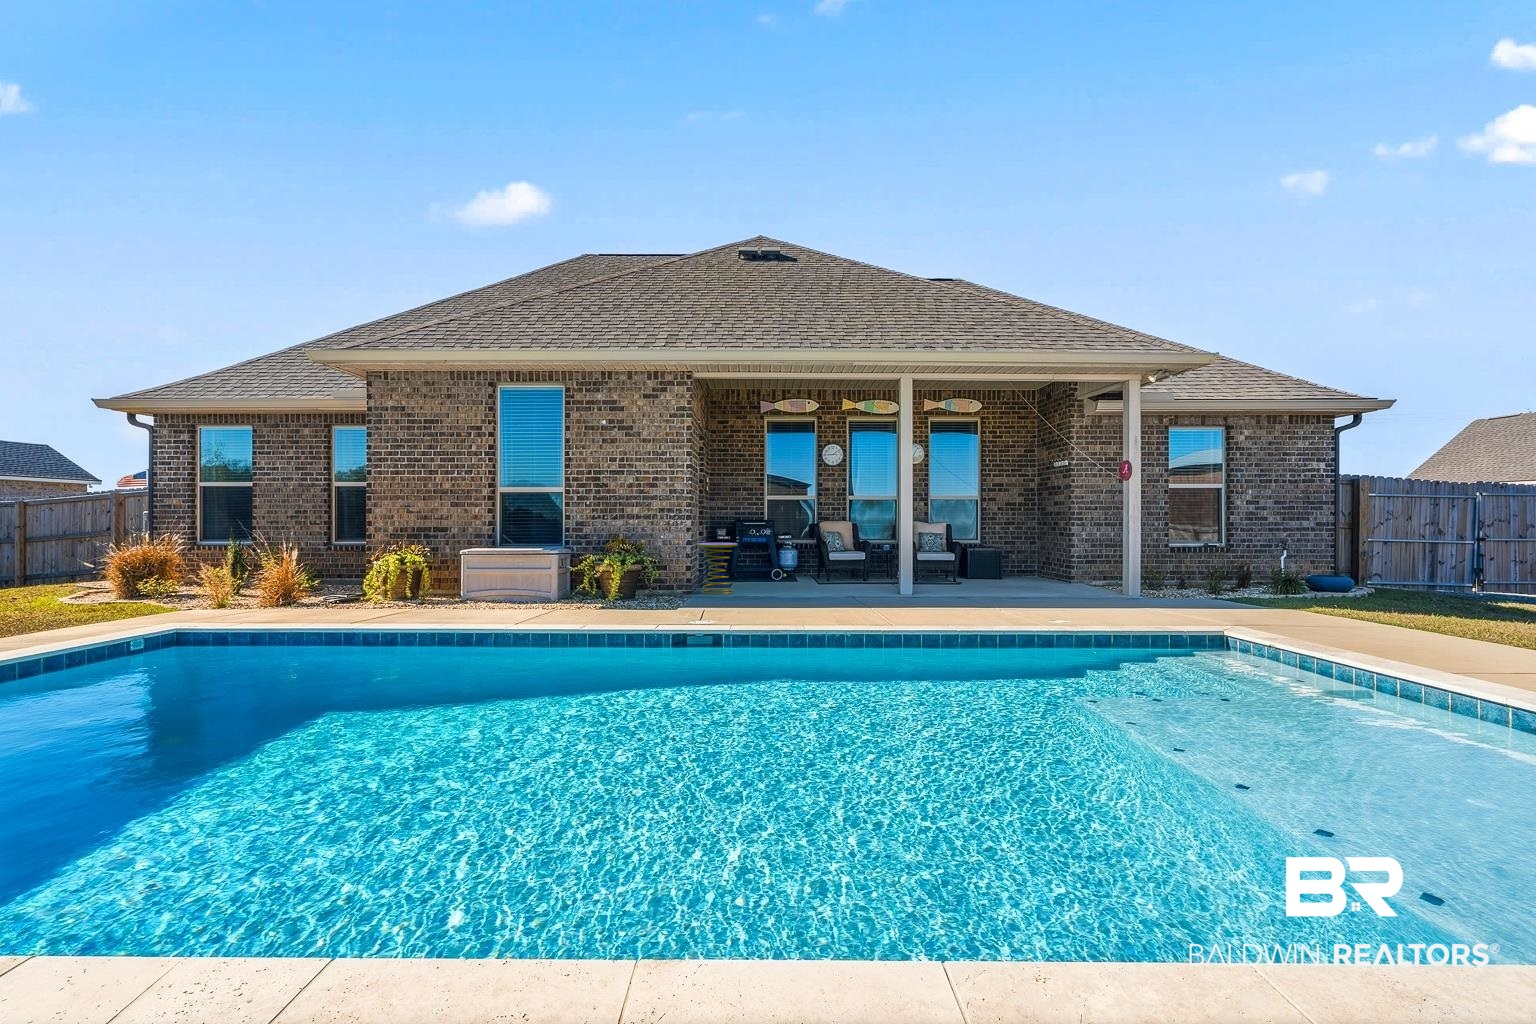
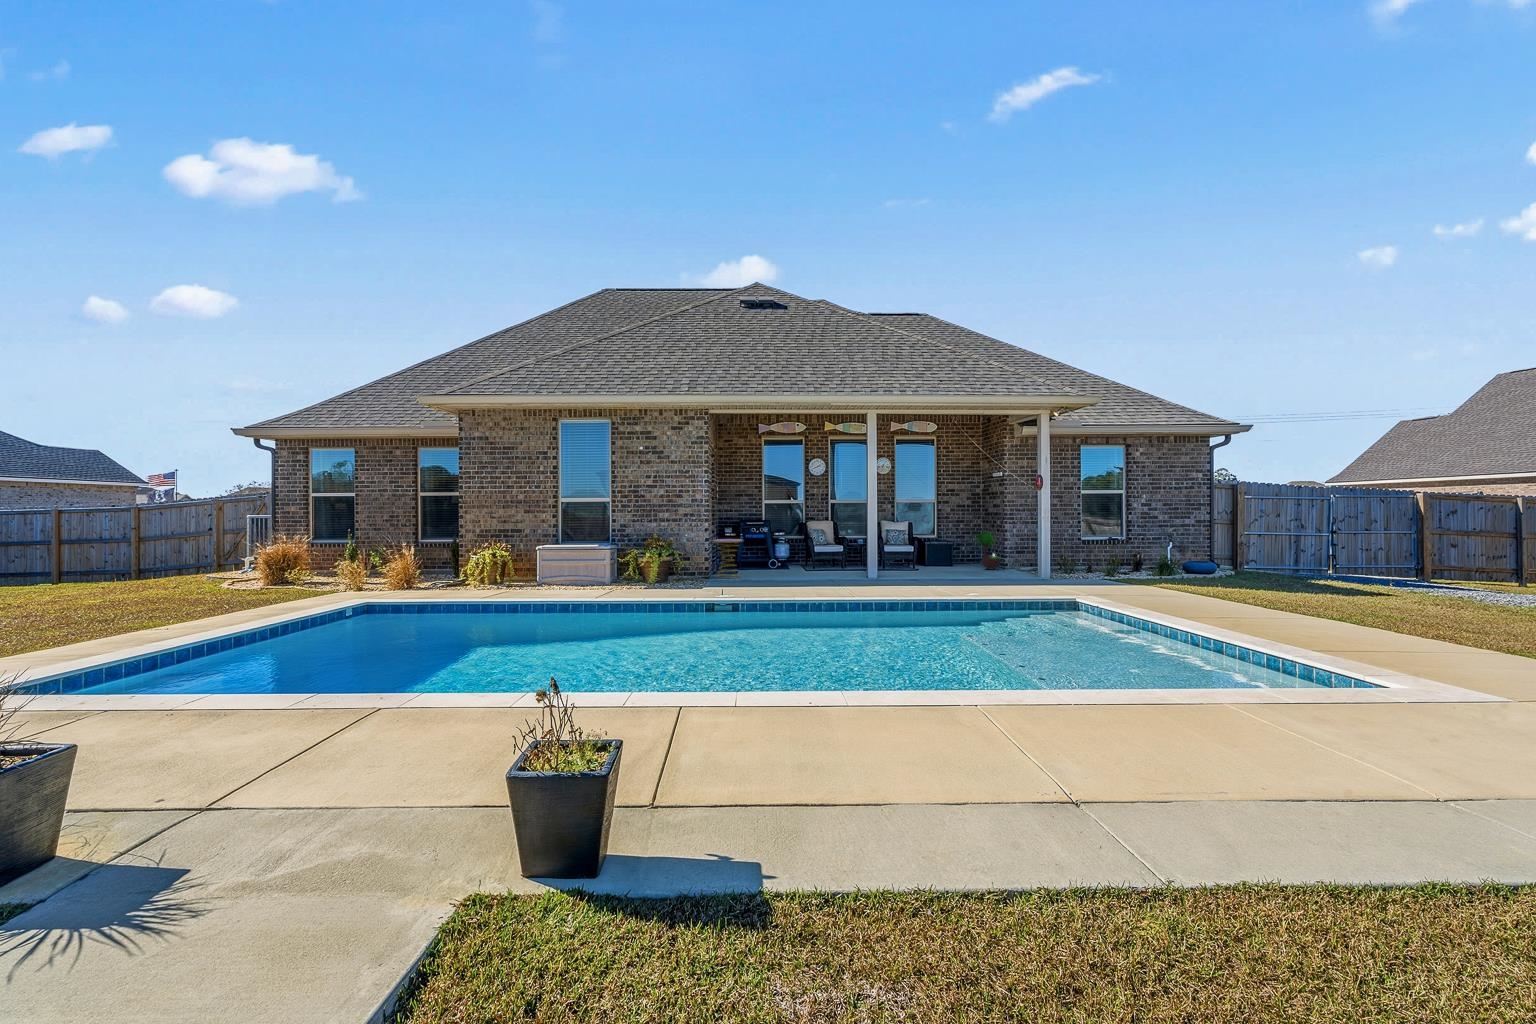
potted tree: none [1030,530,1068,584] -> present [975,532,1000,570]

